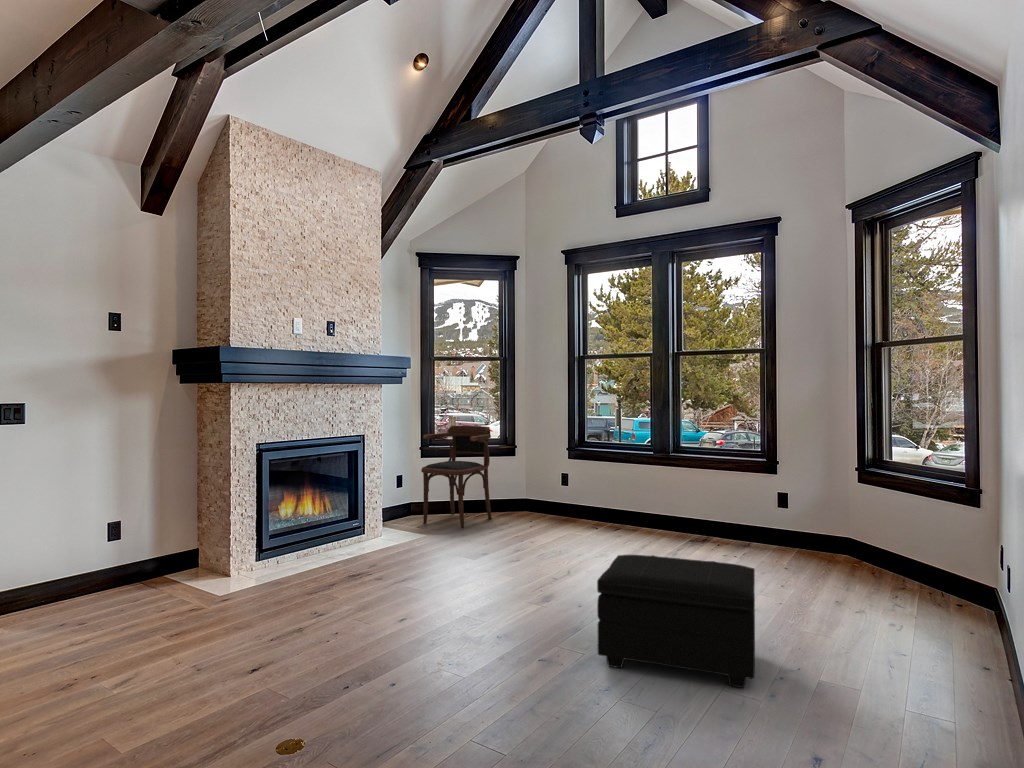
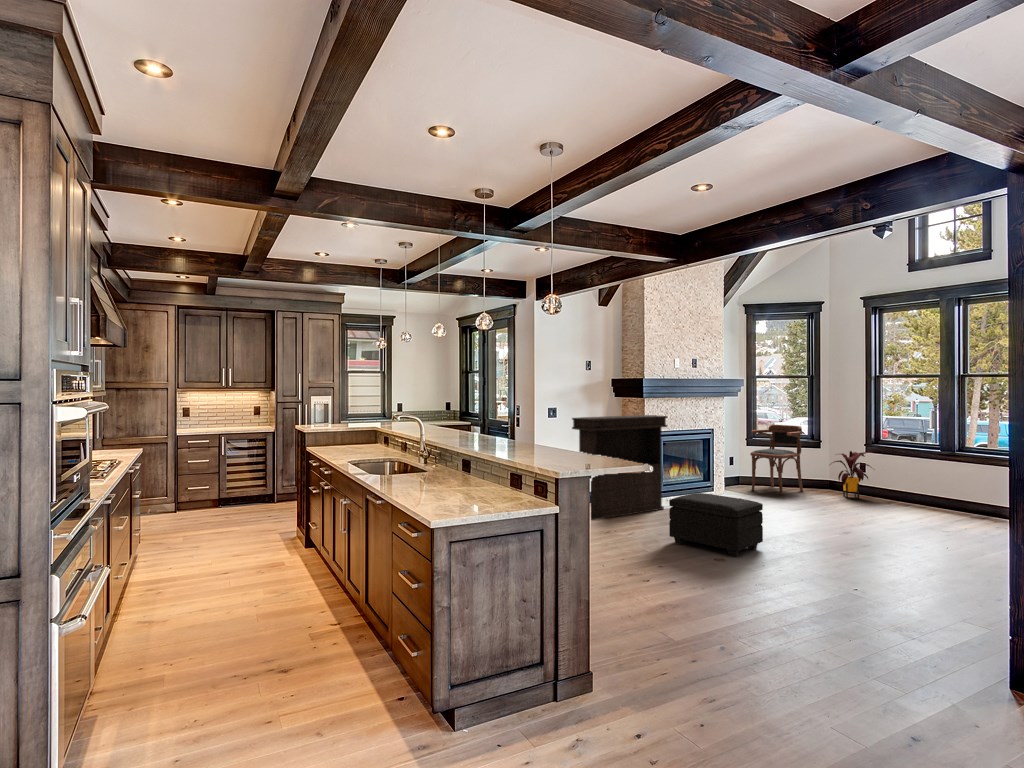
console table: none [38,414,268,643] -> present [572,415,668,520]
house plant: none [522,459,583,525] -> present [831,451,872,499]
footstool: present [597,555,755,688] -> present [669,493,763,557]

